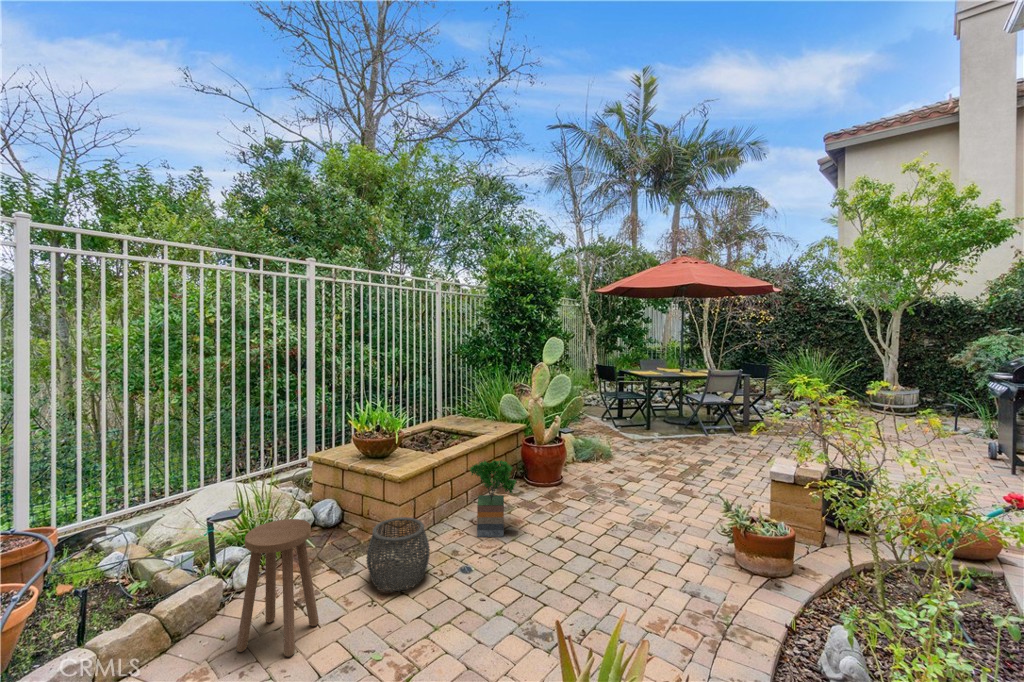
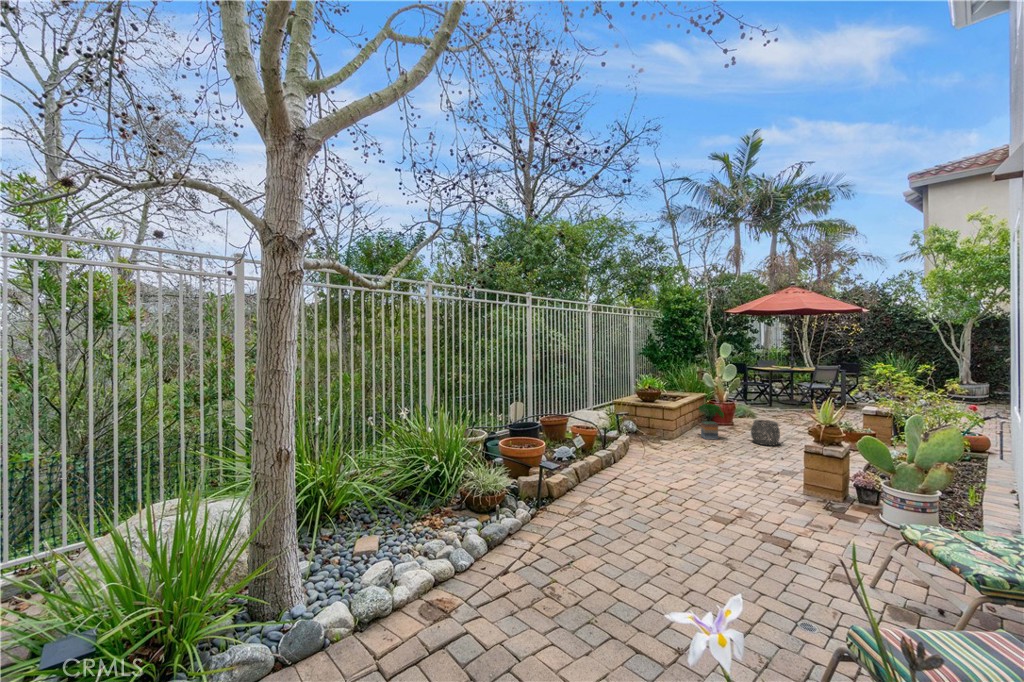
woven basket: present [366,517,430,592] -> present [751,420,780,445]
stool: present [236,519,319,657] -> none [644,414,667,459]

